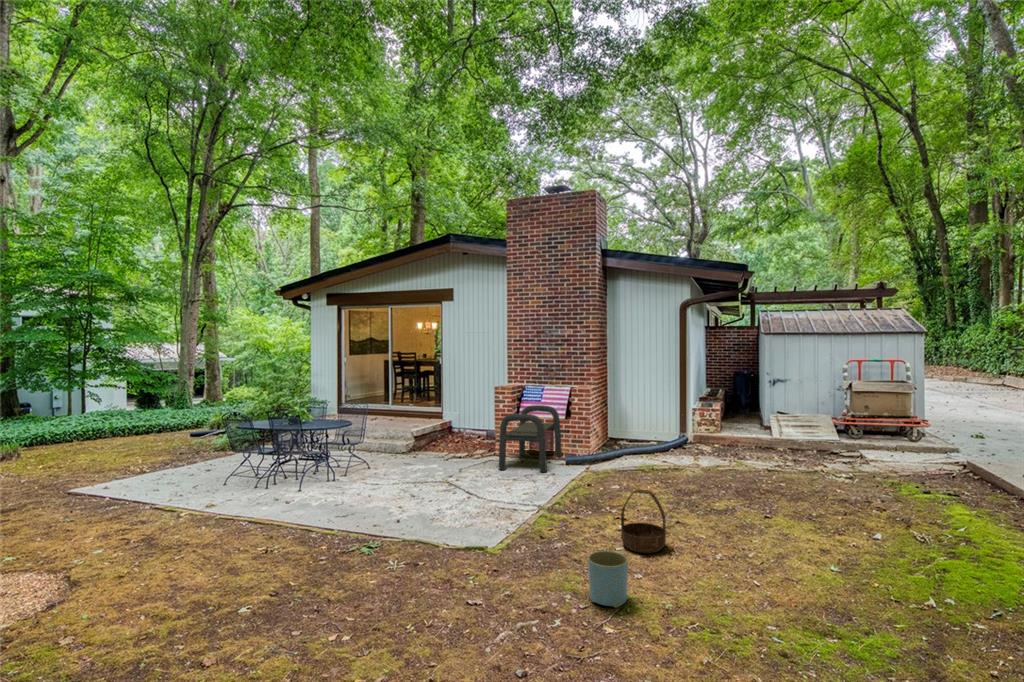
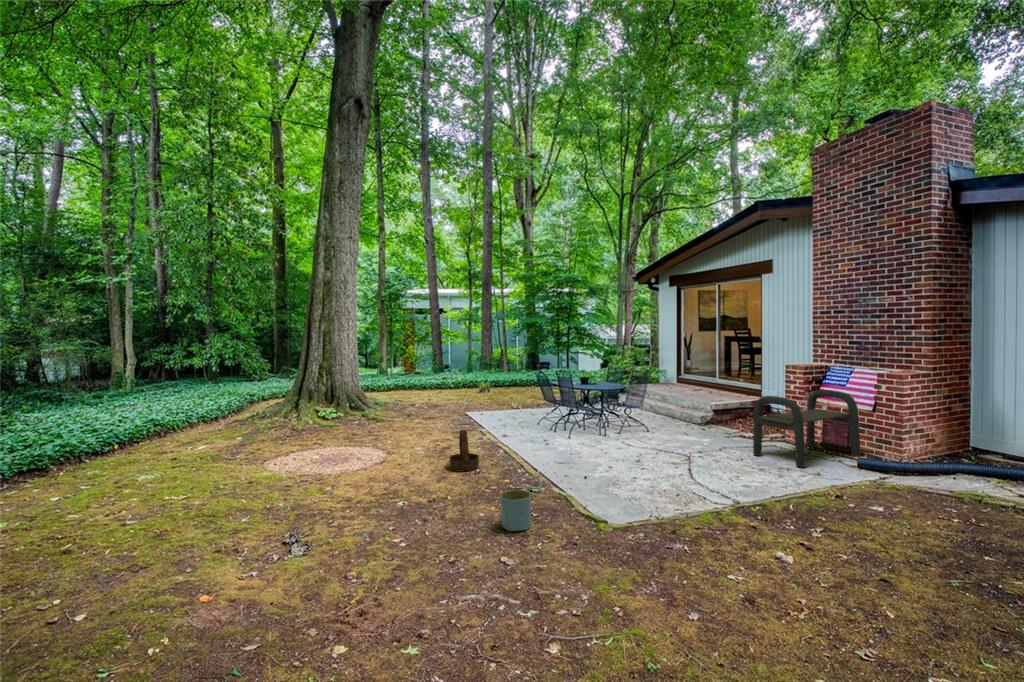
basket: present [621,489,666,553] -> present [450,430,479,472]
planter: present [588,551,628,608] -> present [500,489,531,531]

